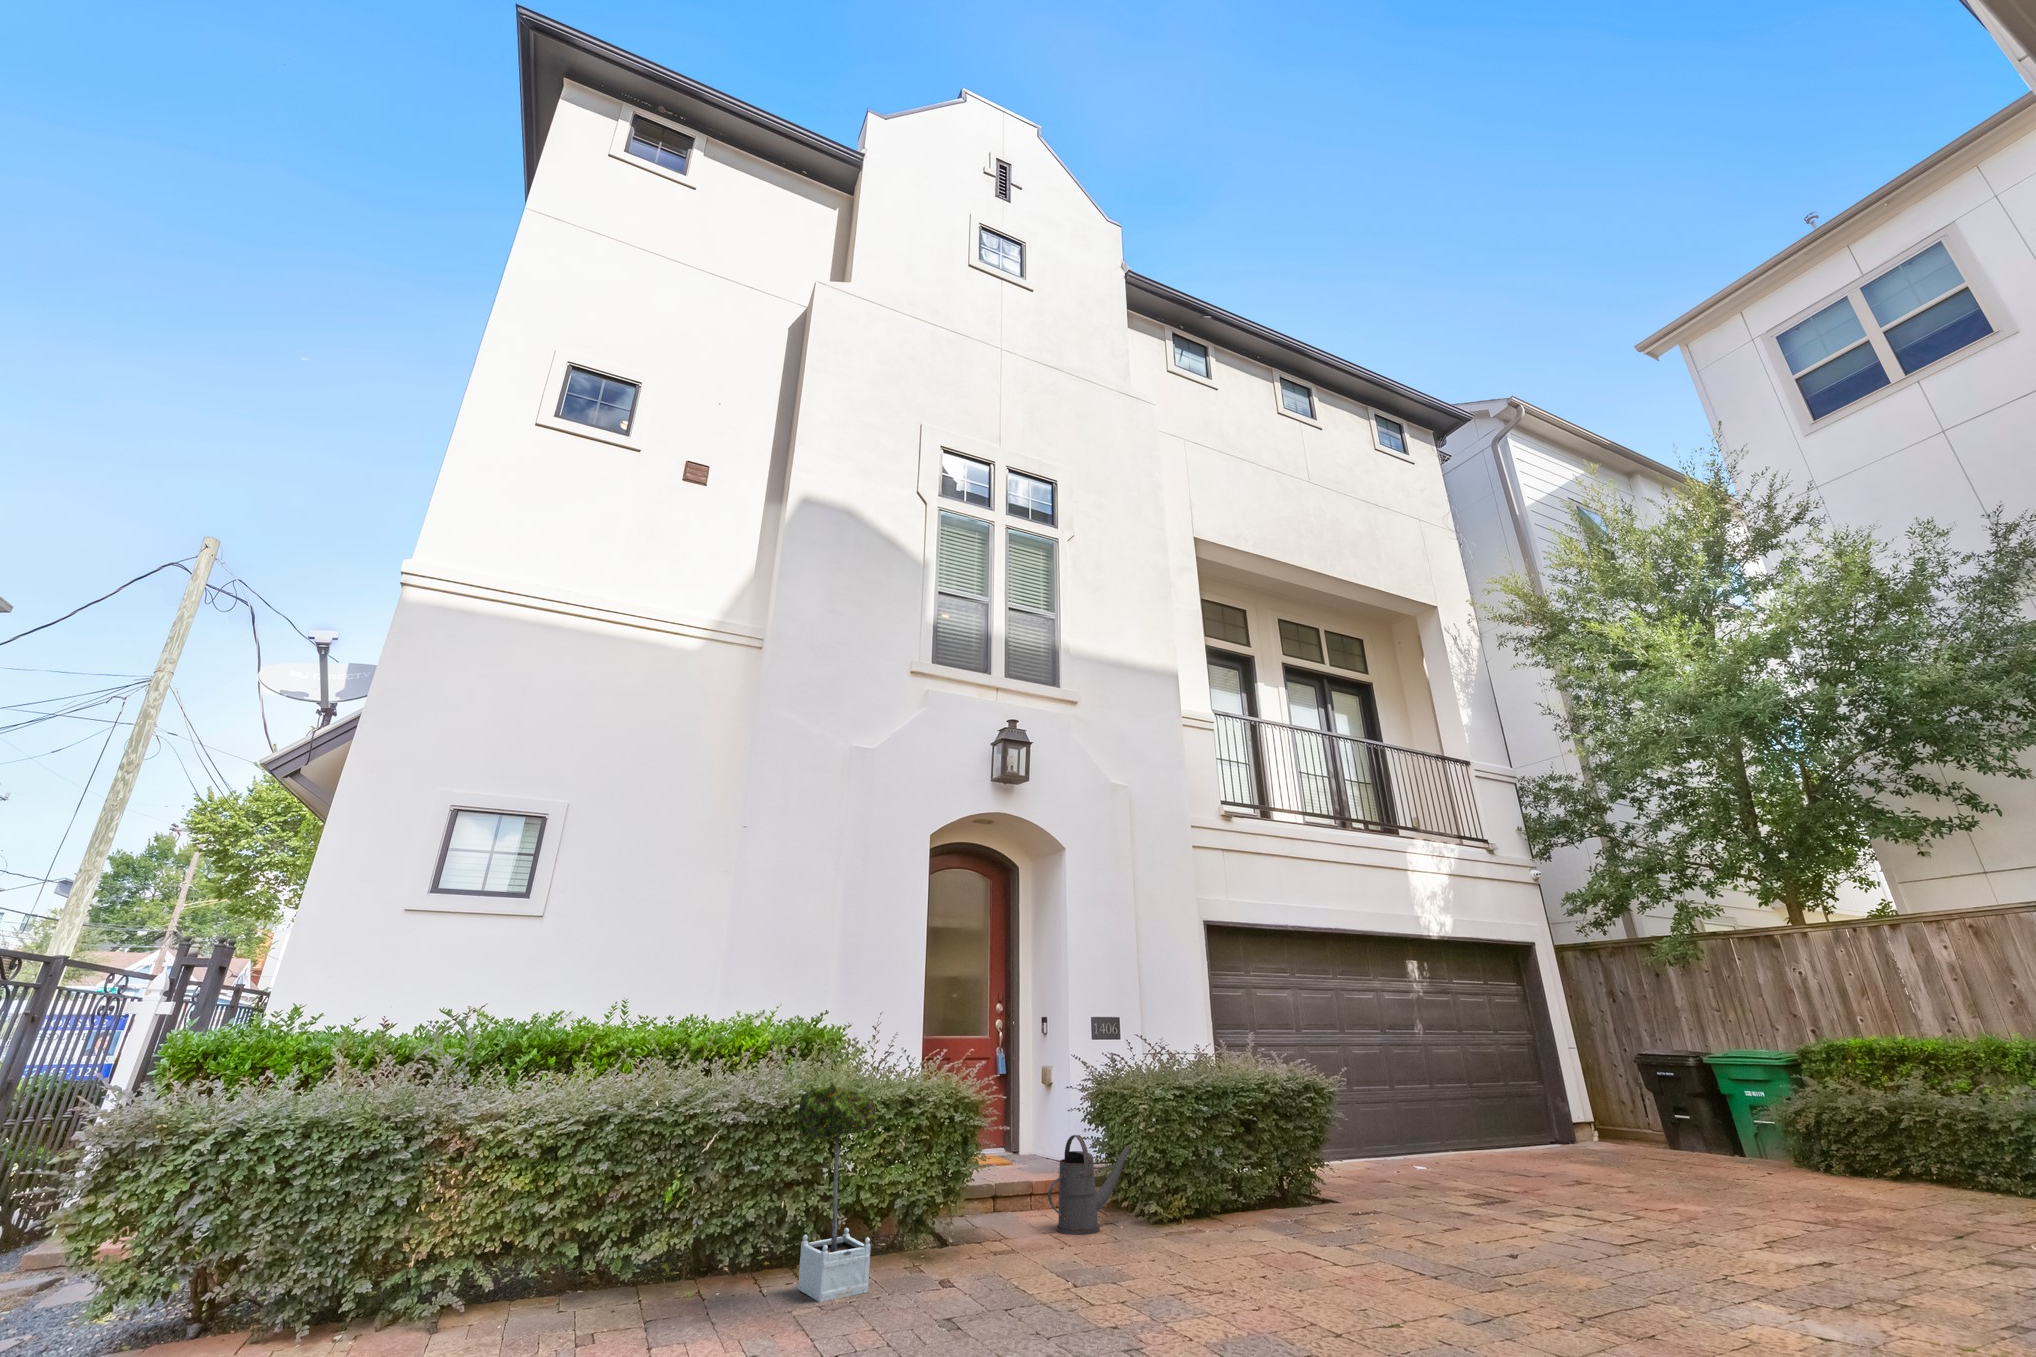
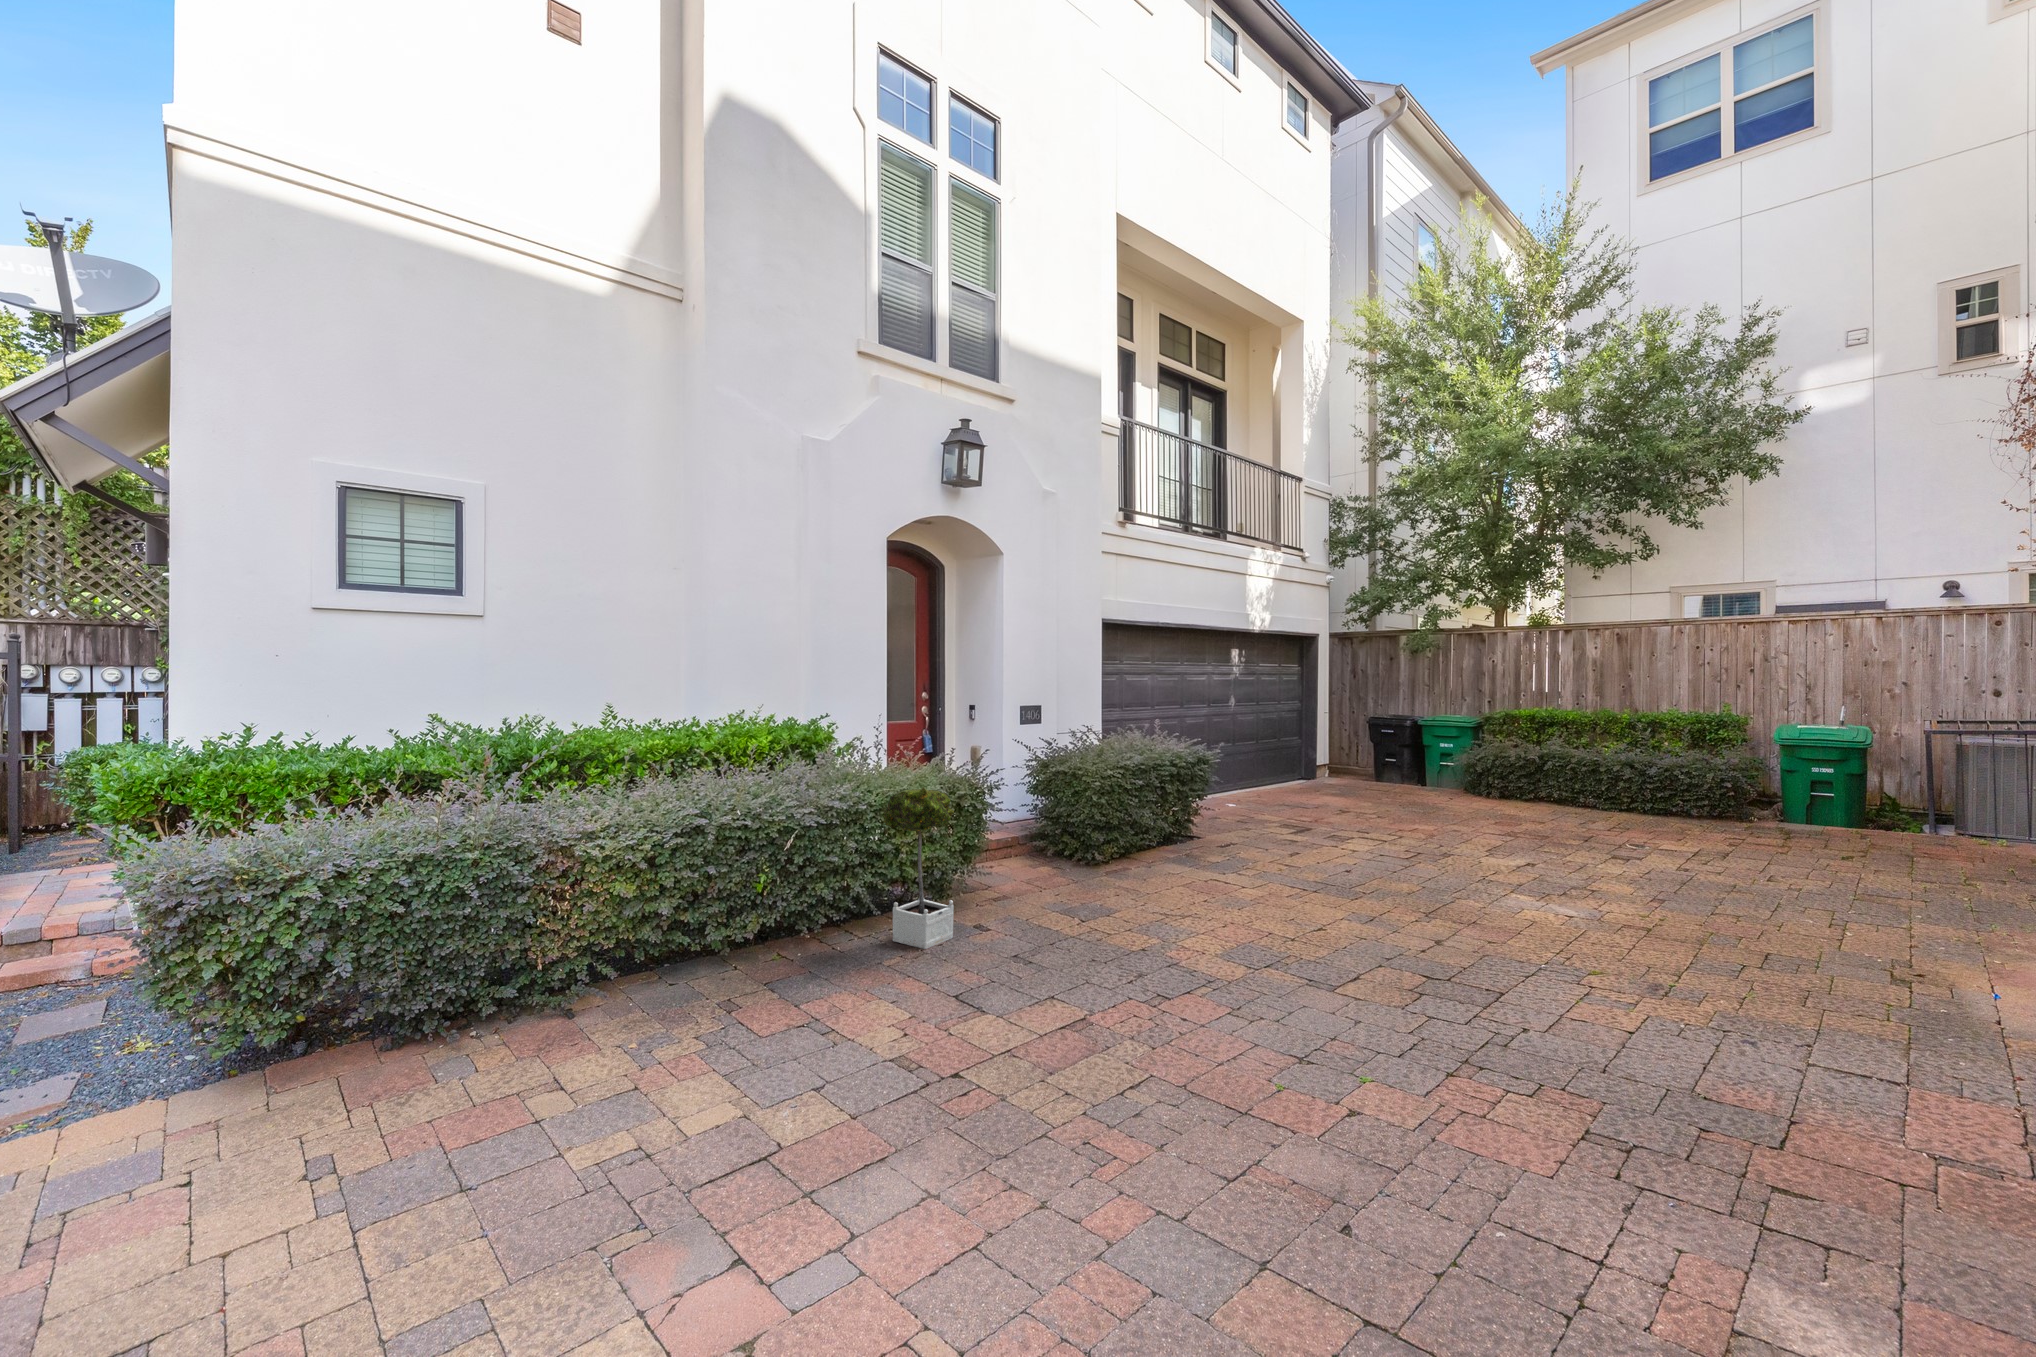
watering can: present [1048,1135,1130,1235] -> none [1027,806,1080,878]

